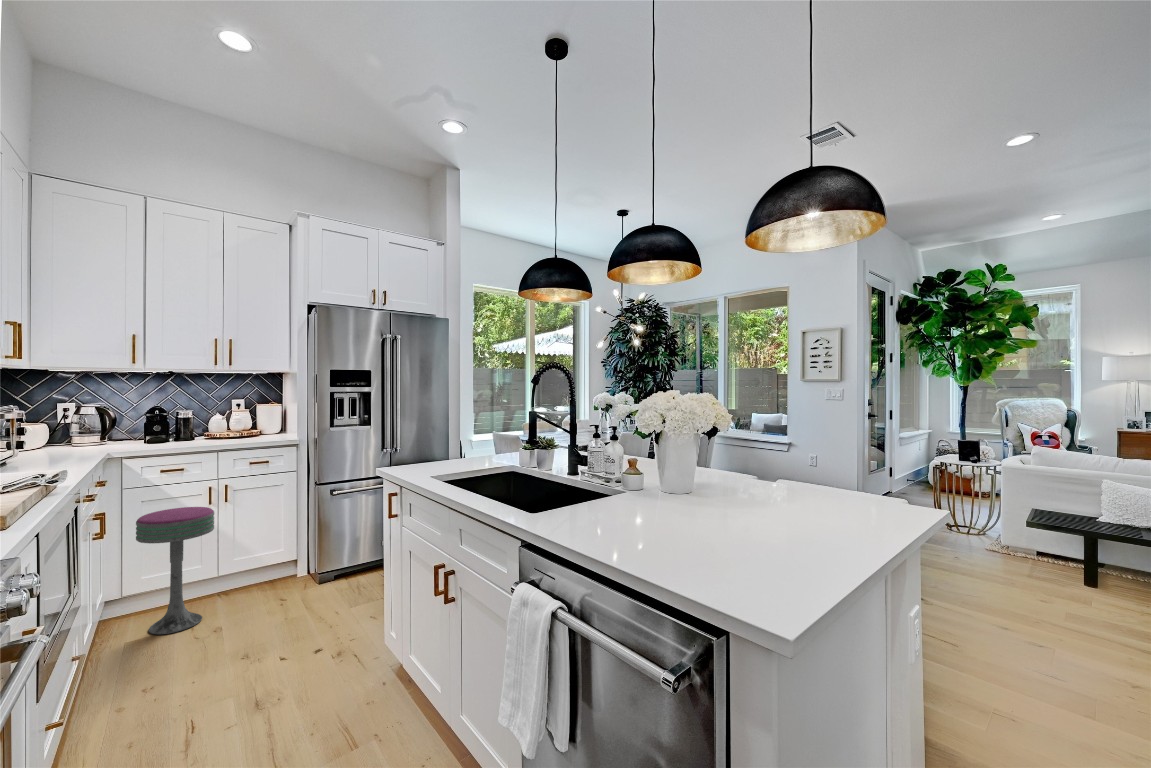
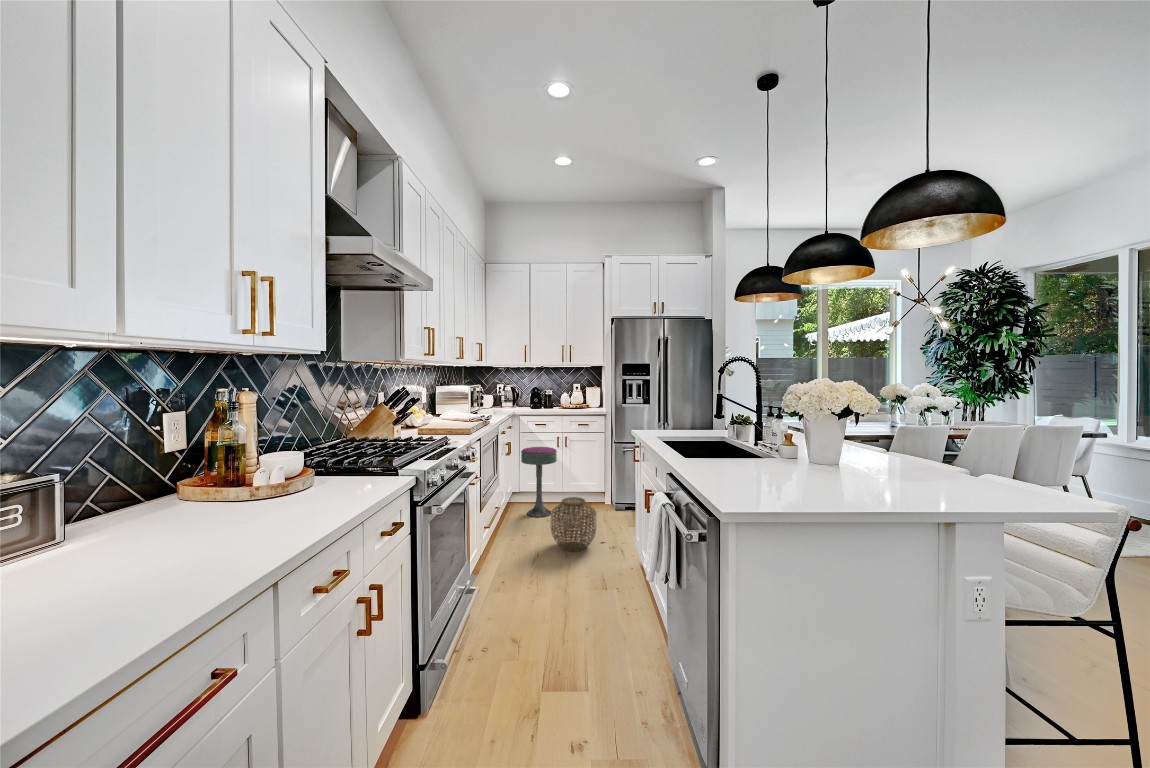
woven basket: none [234,581,320,677] -> present [551,497,596,552]

